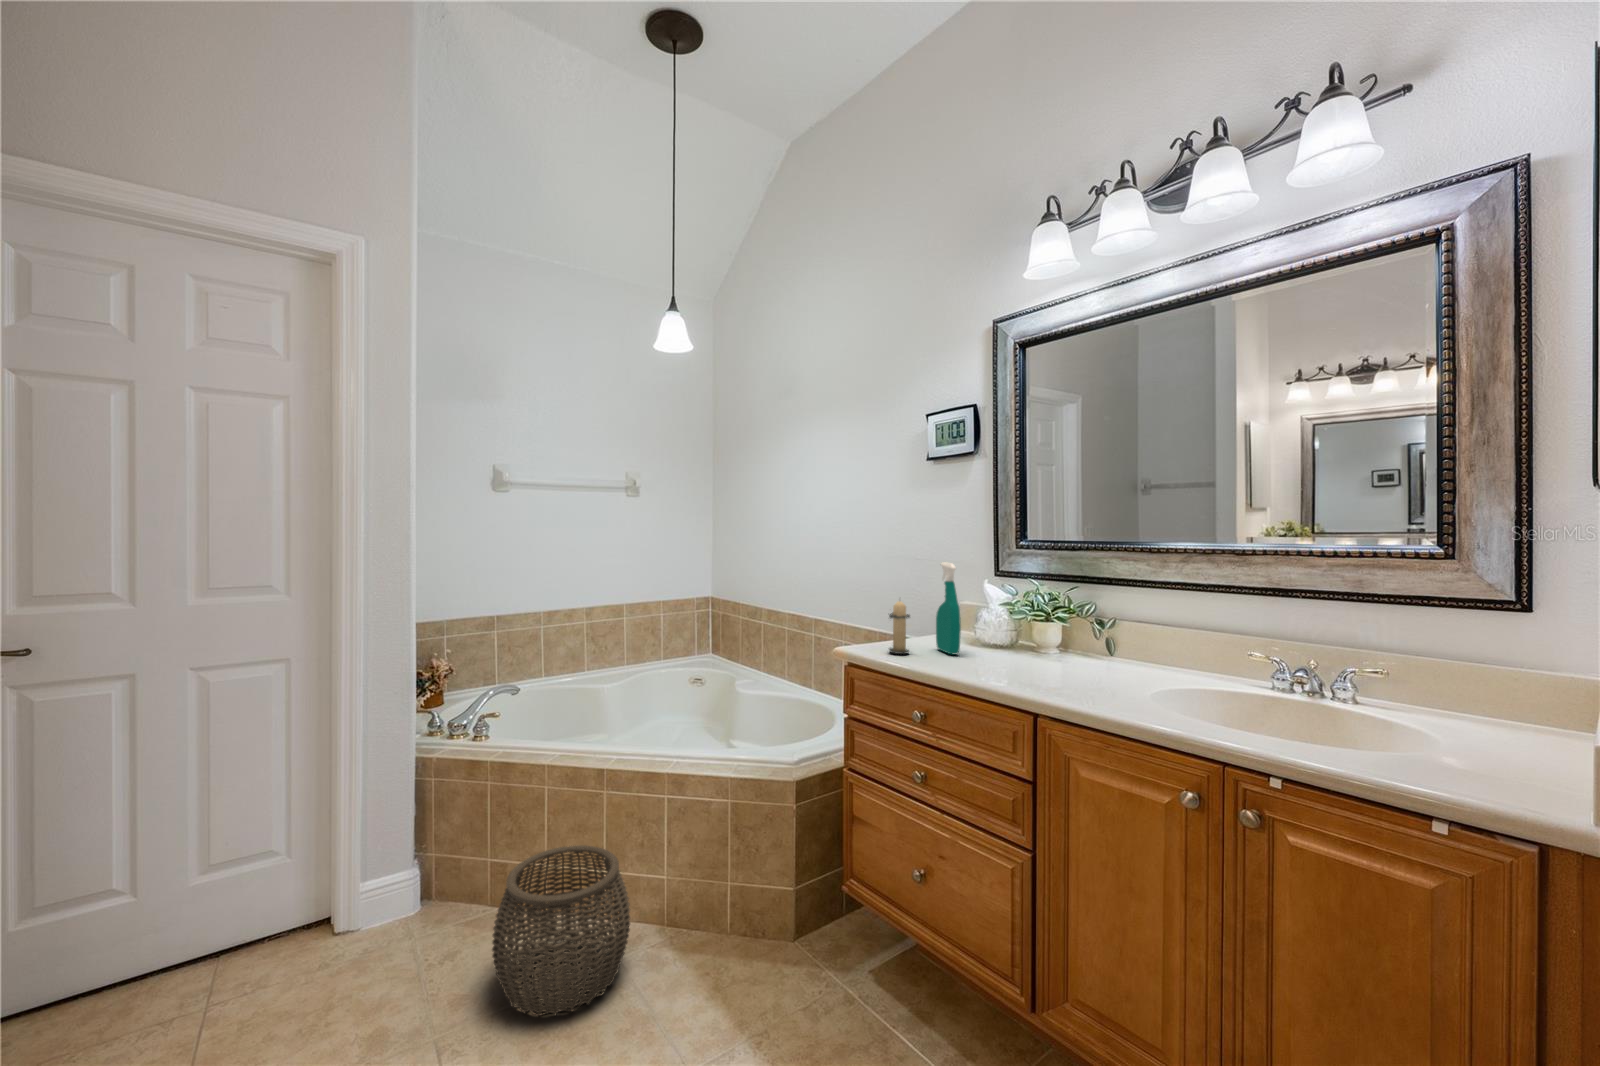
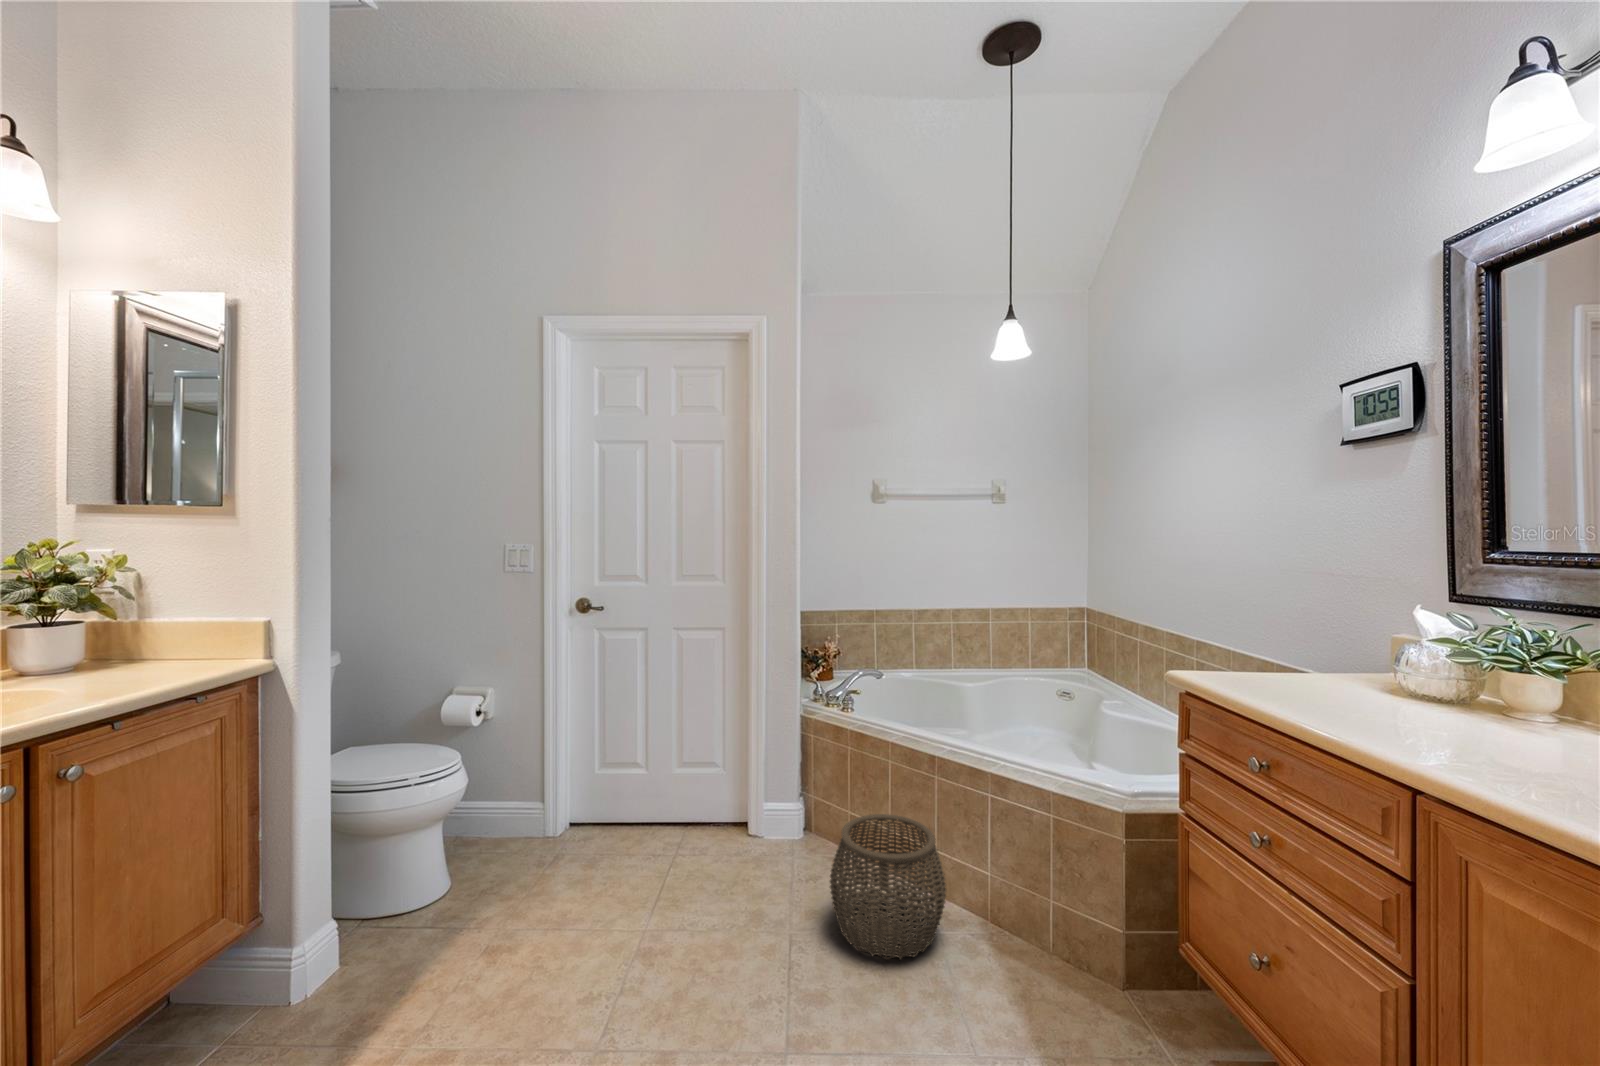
spray bottle: present [936,562,961,654] -> none [1315,576,1347,697]
candle: present [889,601,910,654] -> none [1230,617,1271,688]

